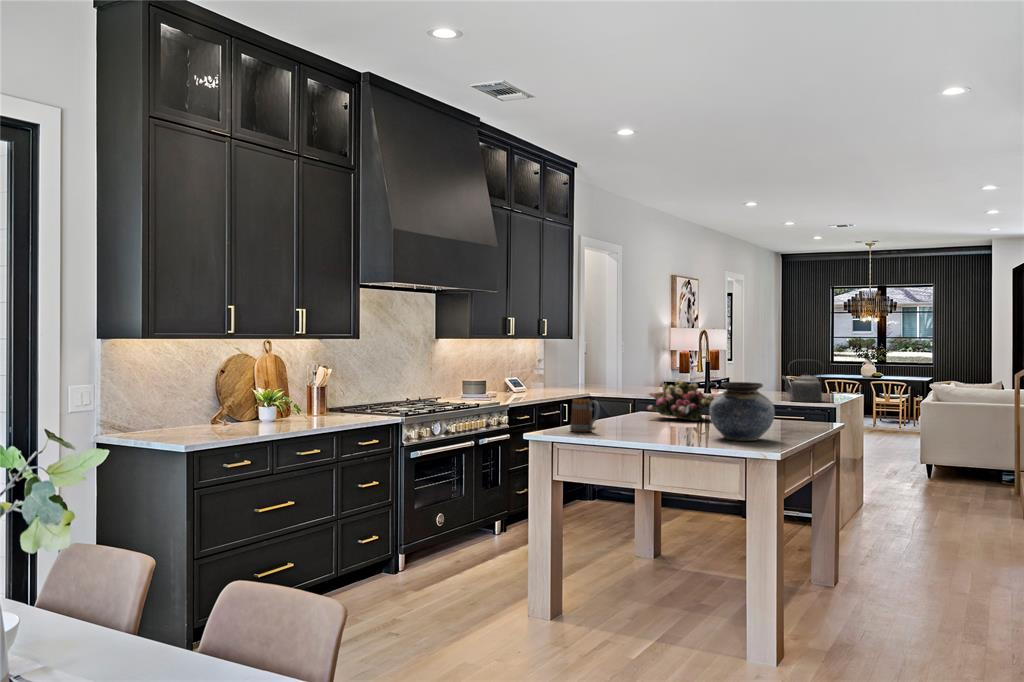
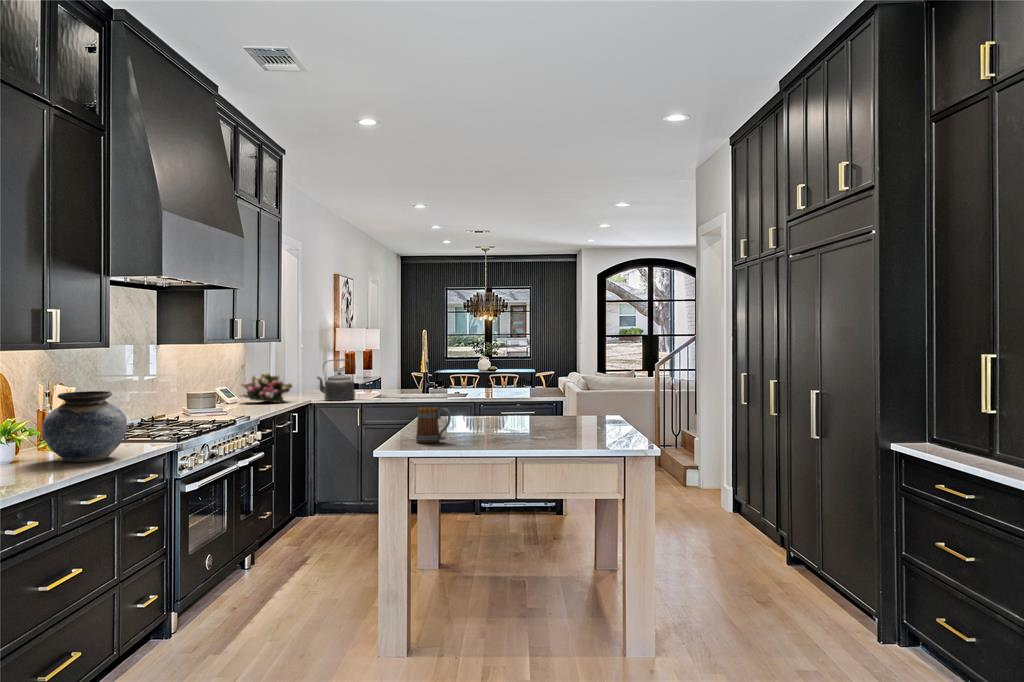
kettle: present [782,359,824,402] -> present [317,359,356,401]
flower arrangement: present [647,380,714,421] -> present [240,373,292,403]
vase: present [709,382,775,441] -> present [42,391,127,462]

